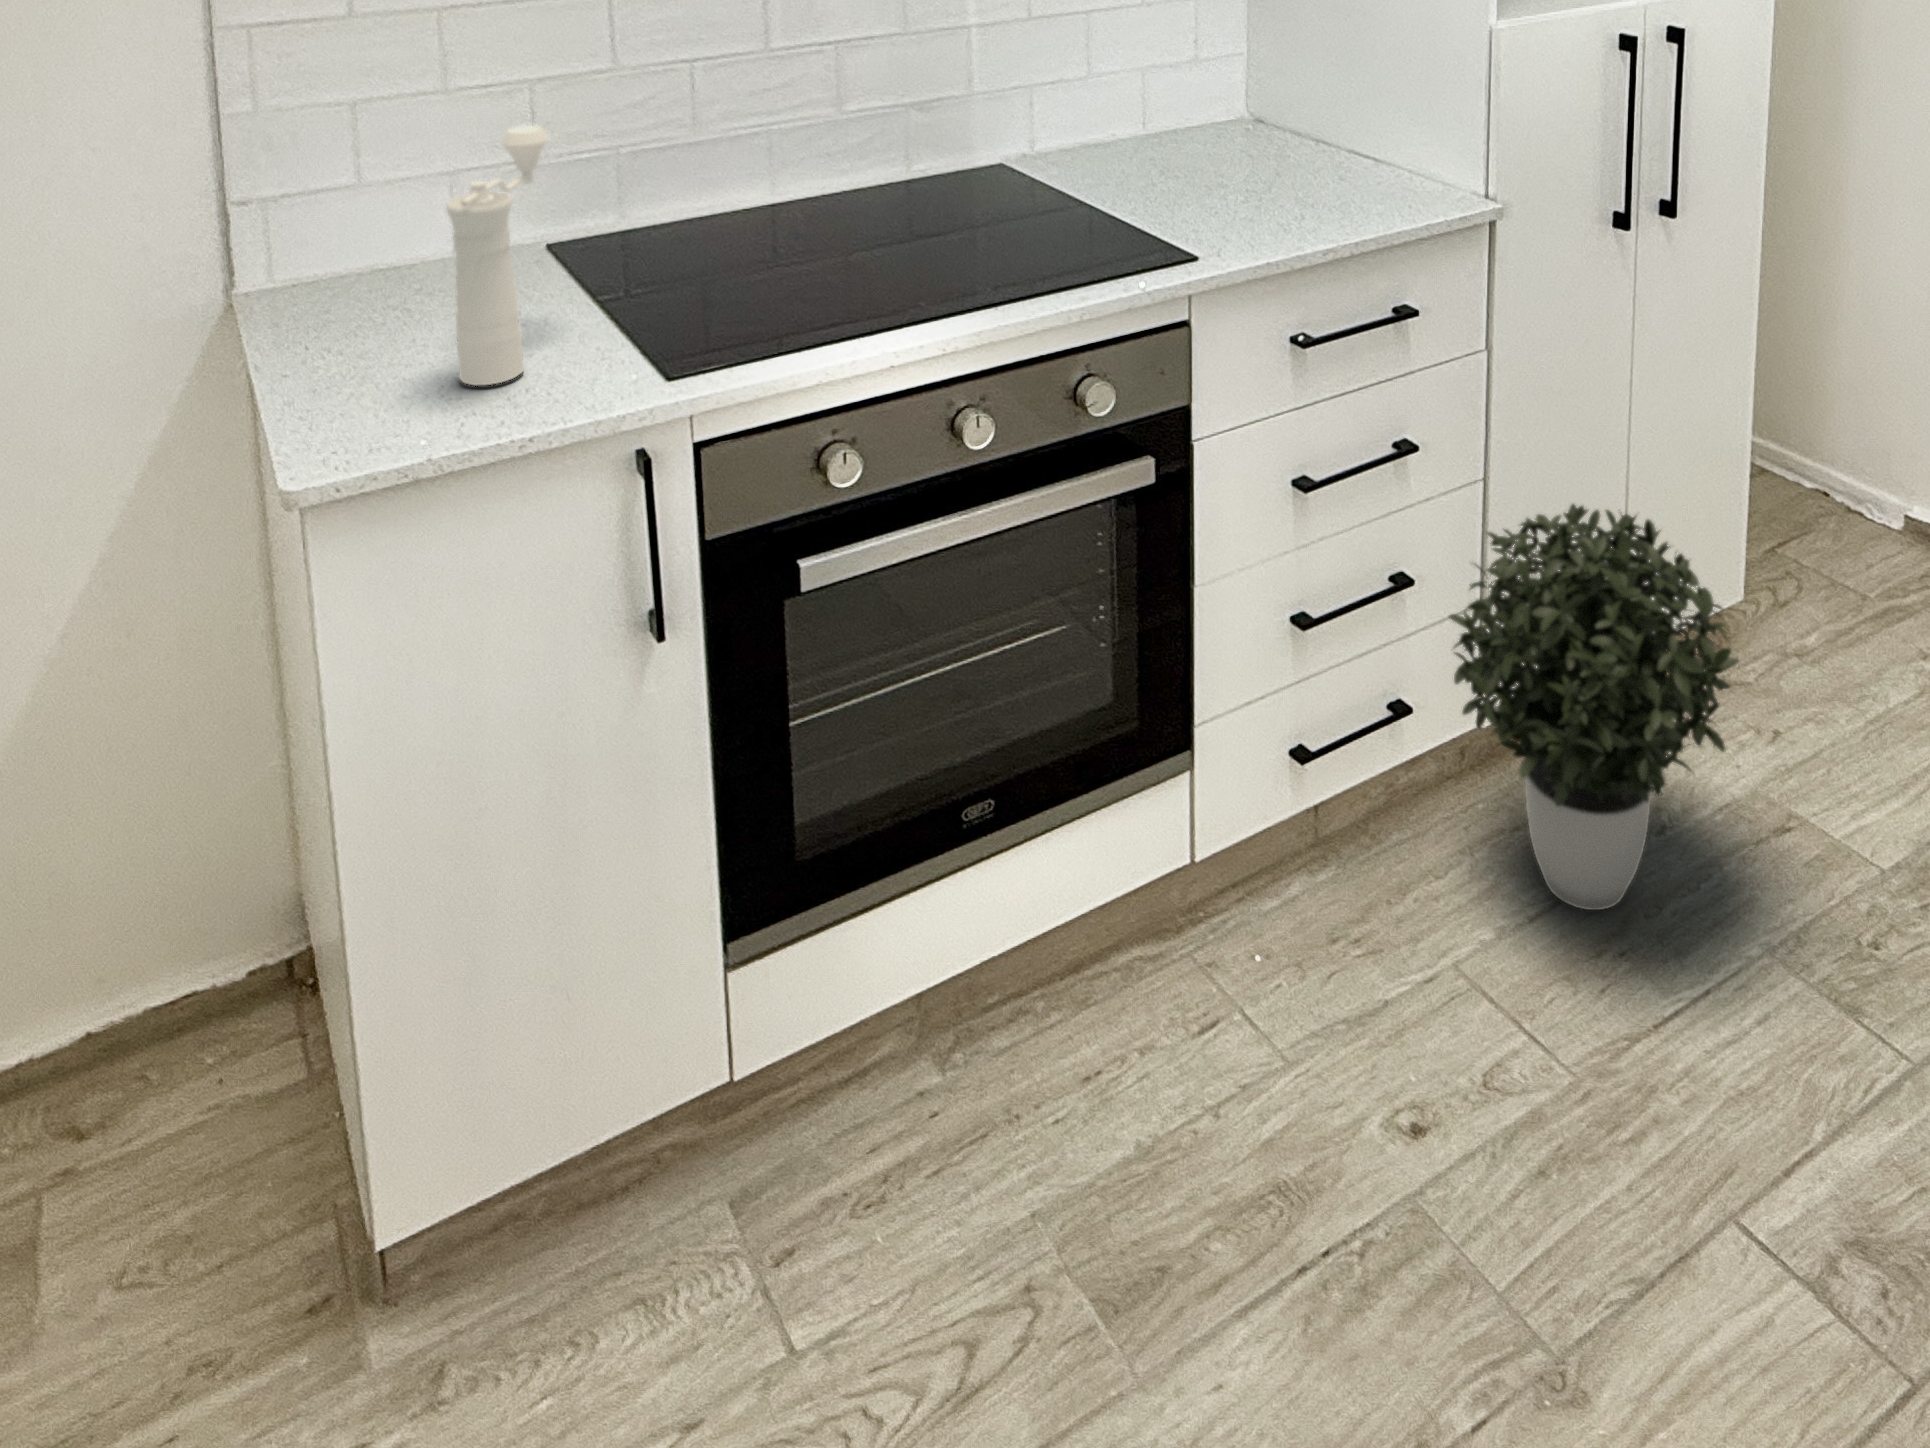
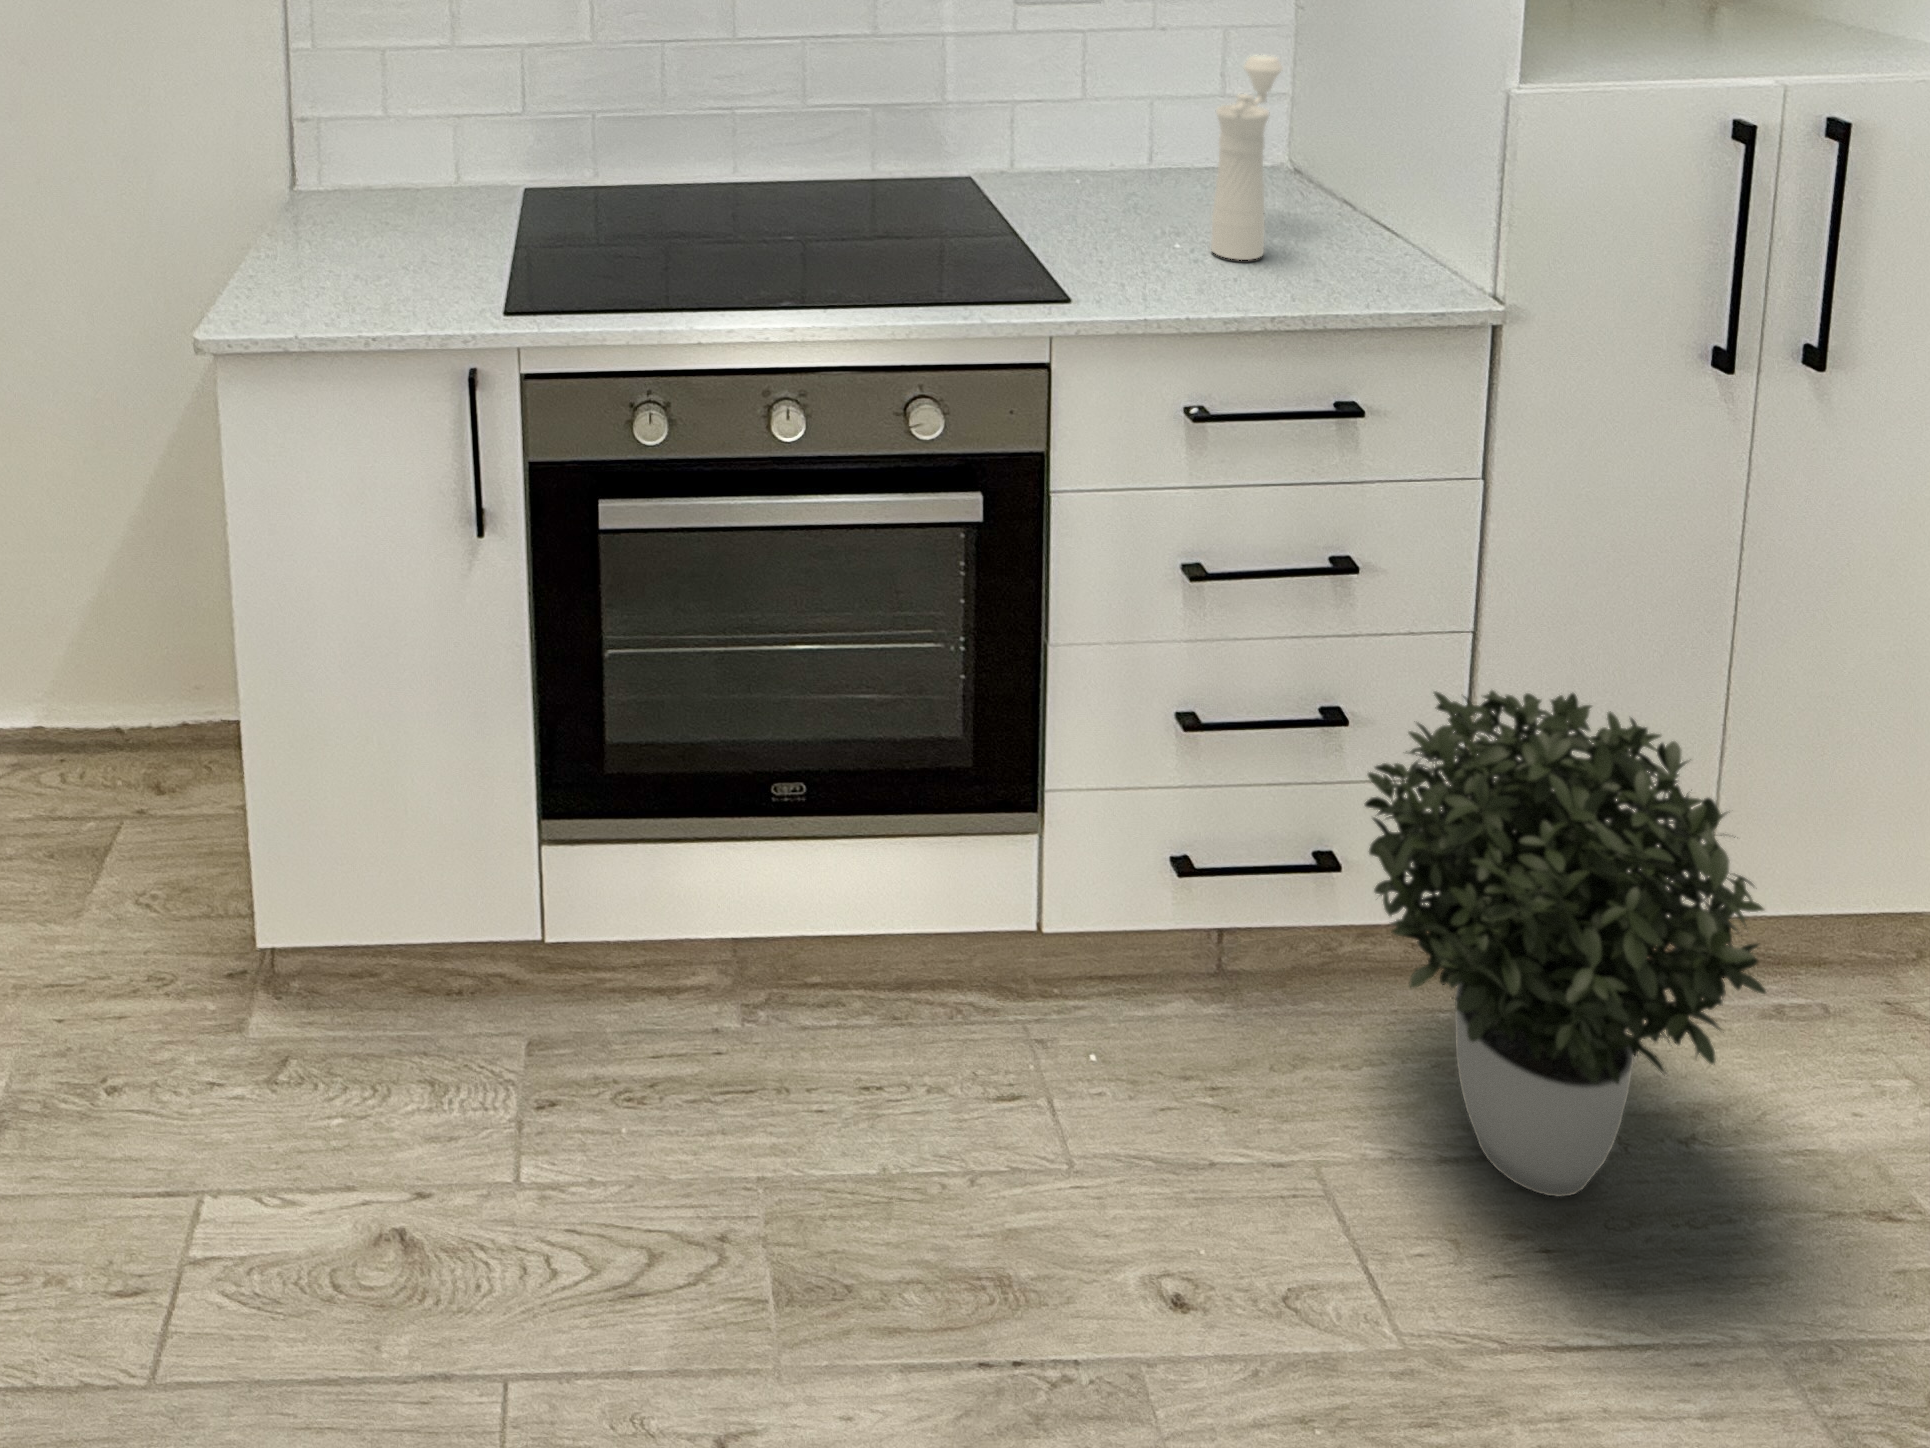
pepper mill: present [446,125,548,385] -> present [1211,55,1283,260]

